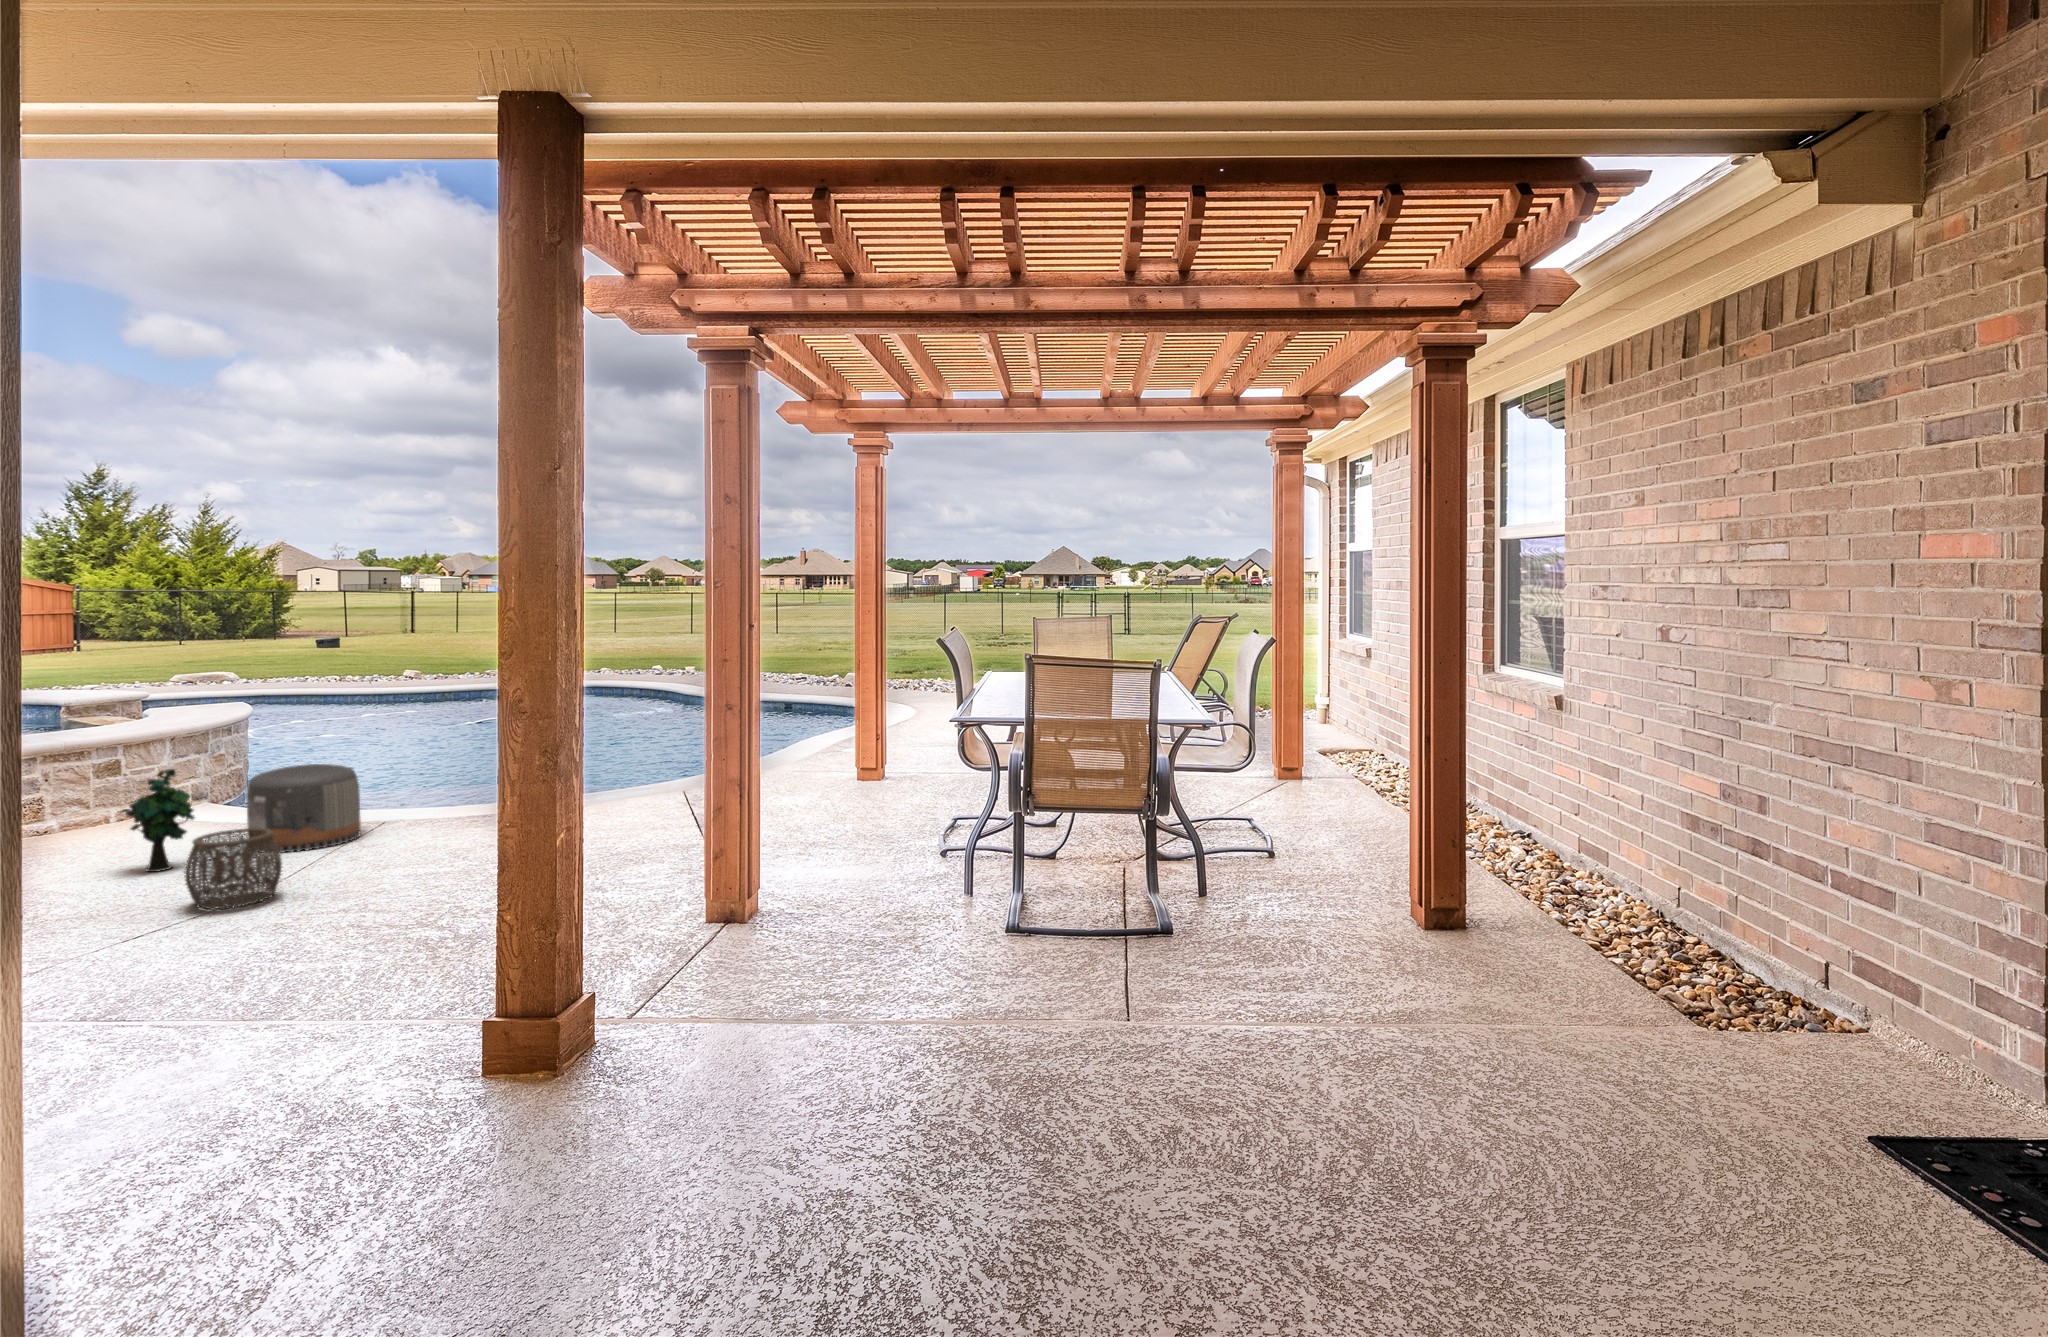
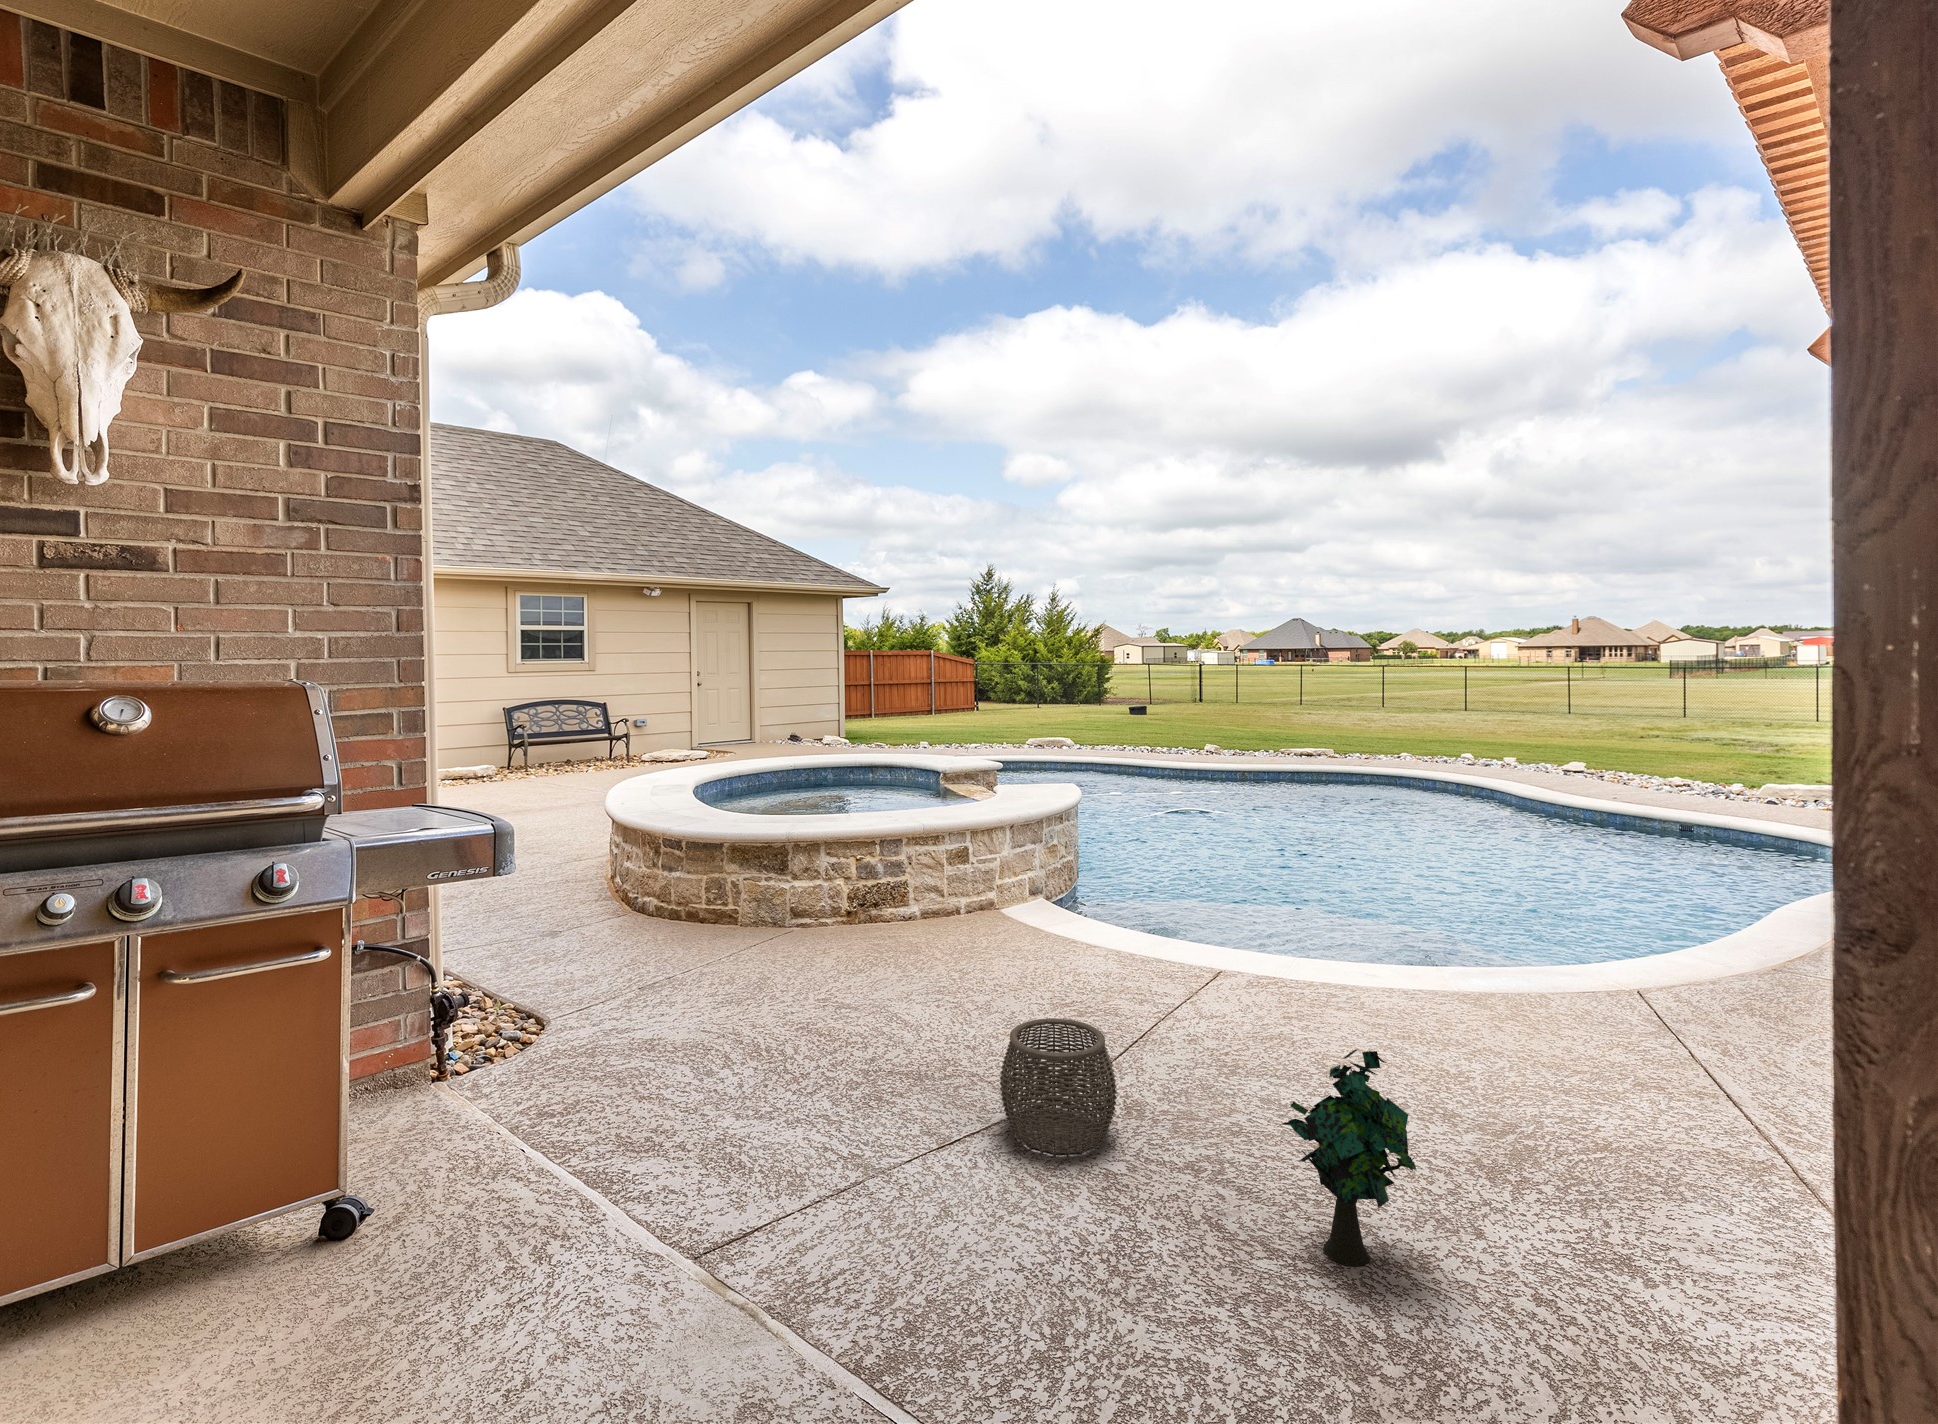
pouf: present [246,764,361,853] -> none [1075,897,1201,1027]
decorative plant: present [121,769,195,872] -> present [1281,1049,1417,1266]

